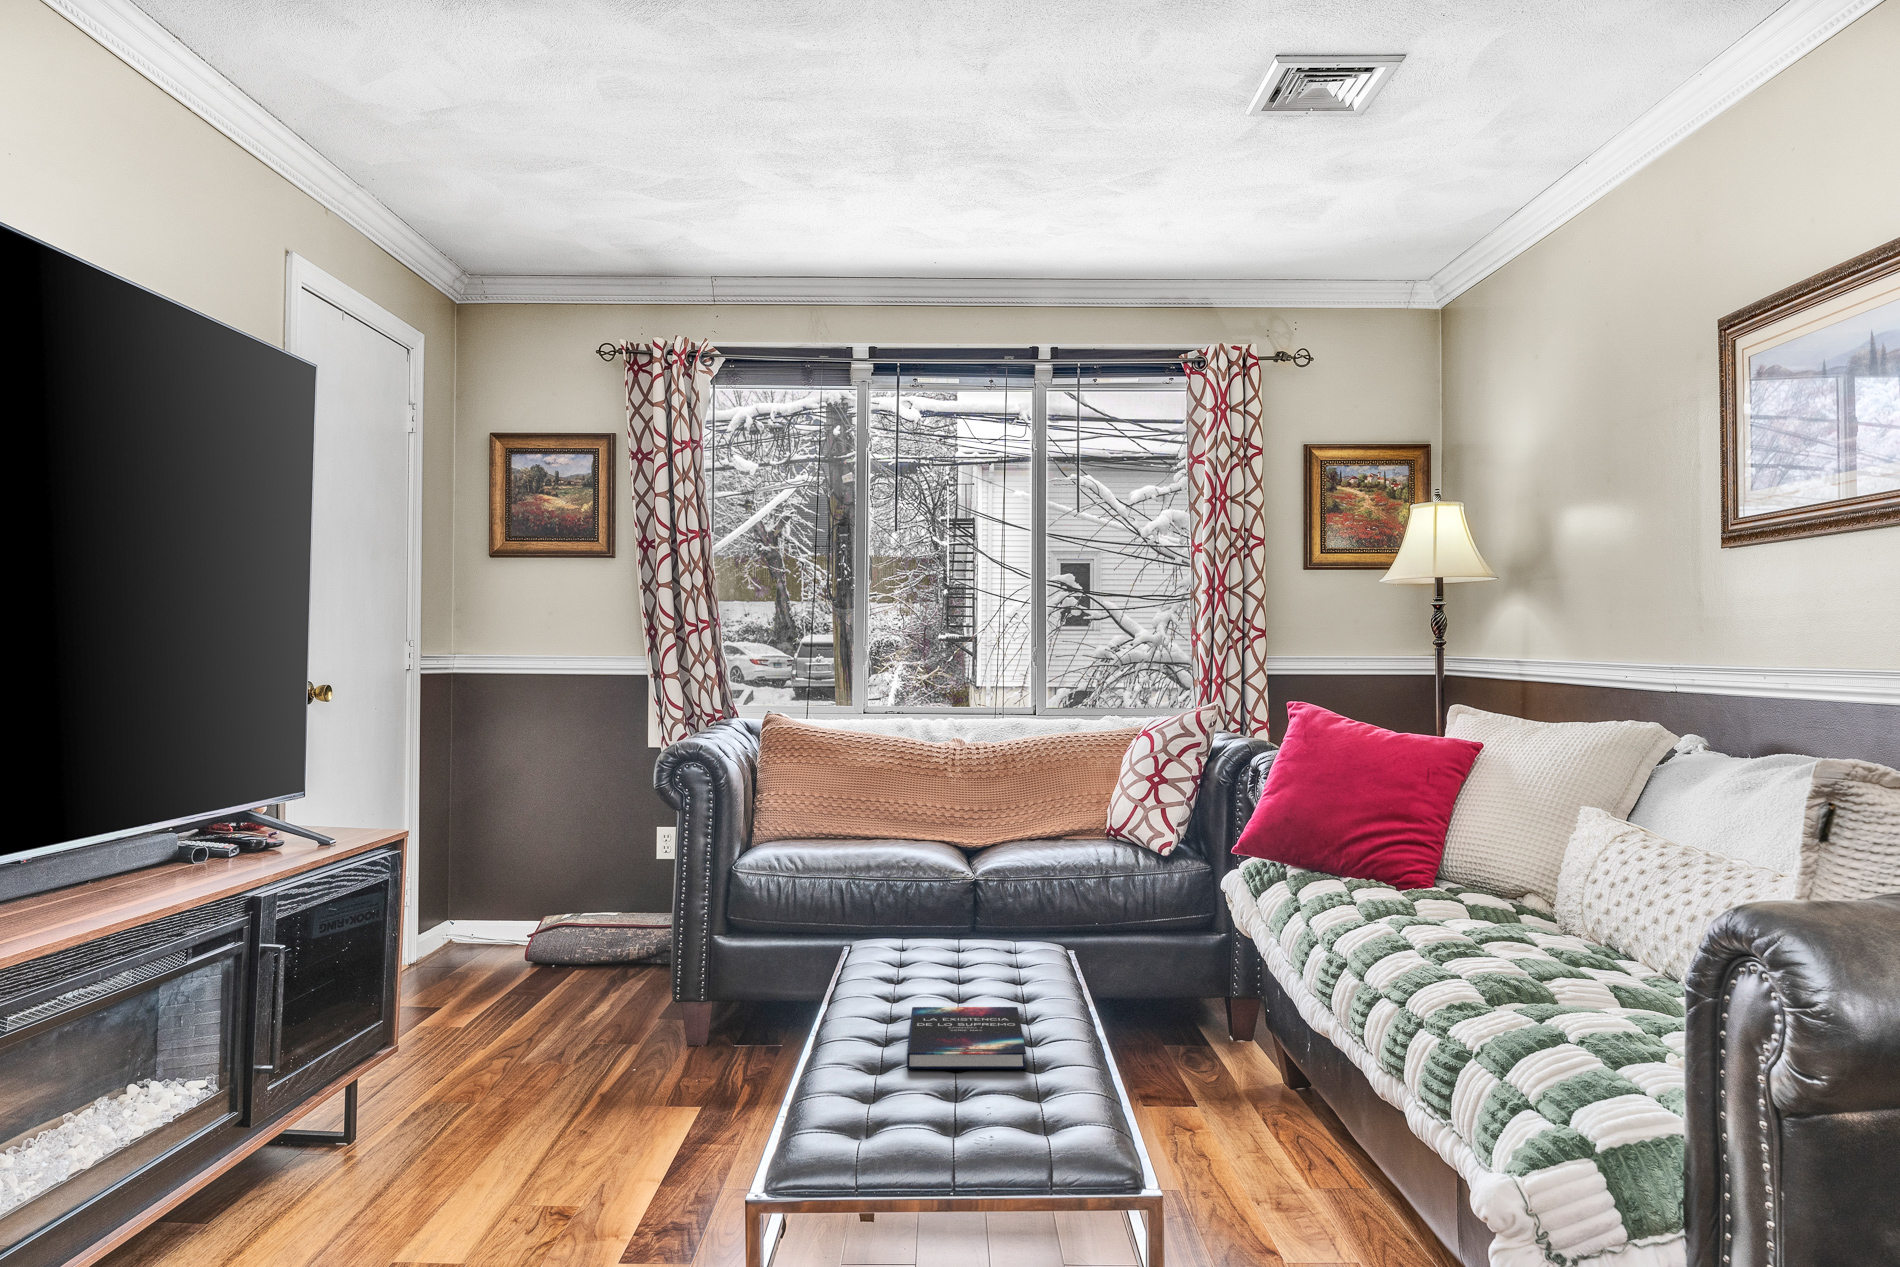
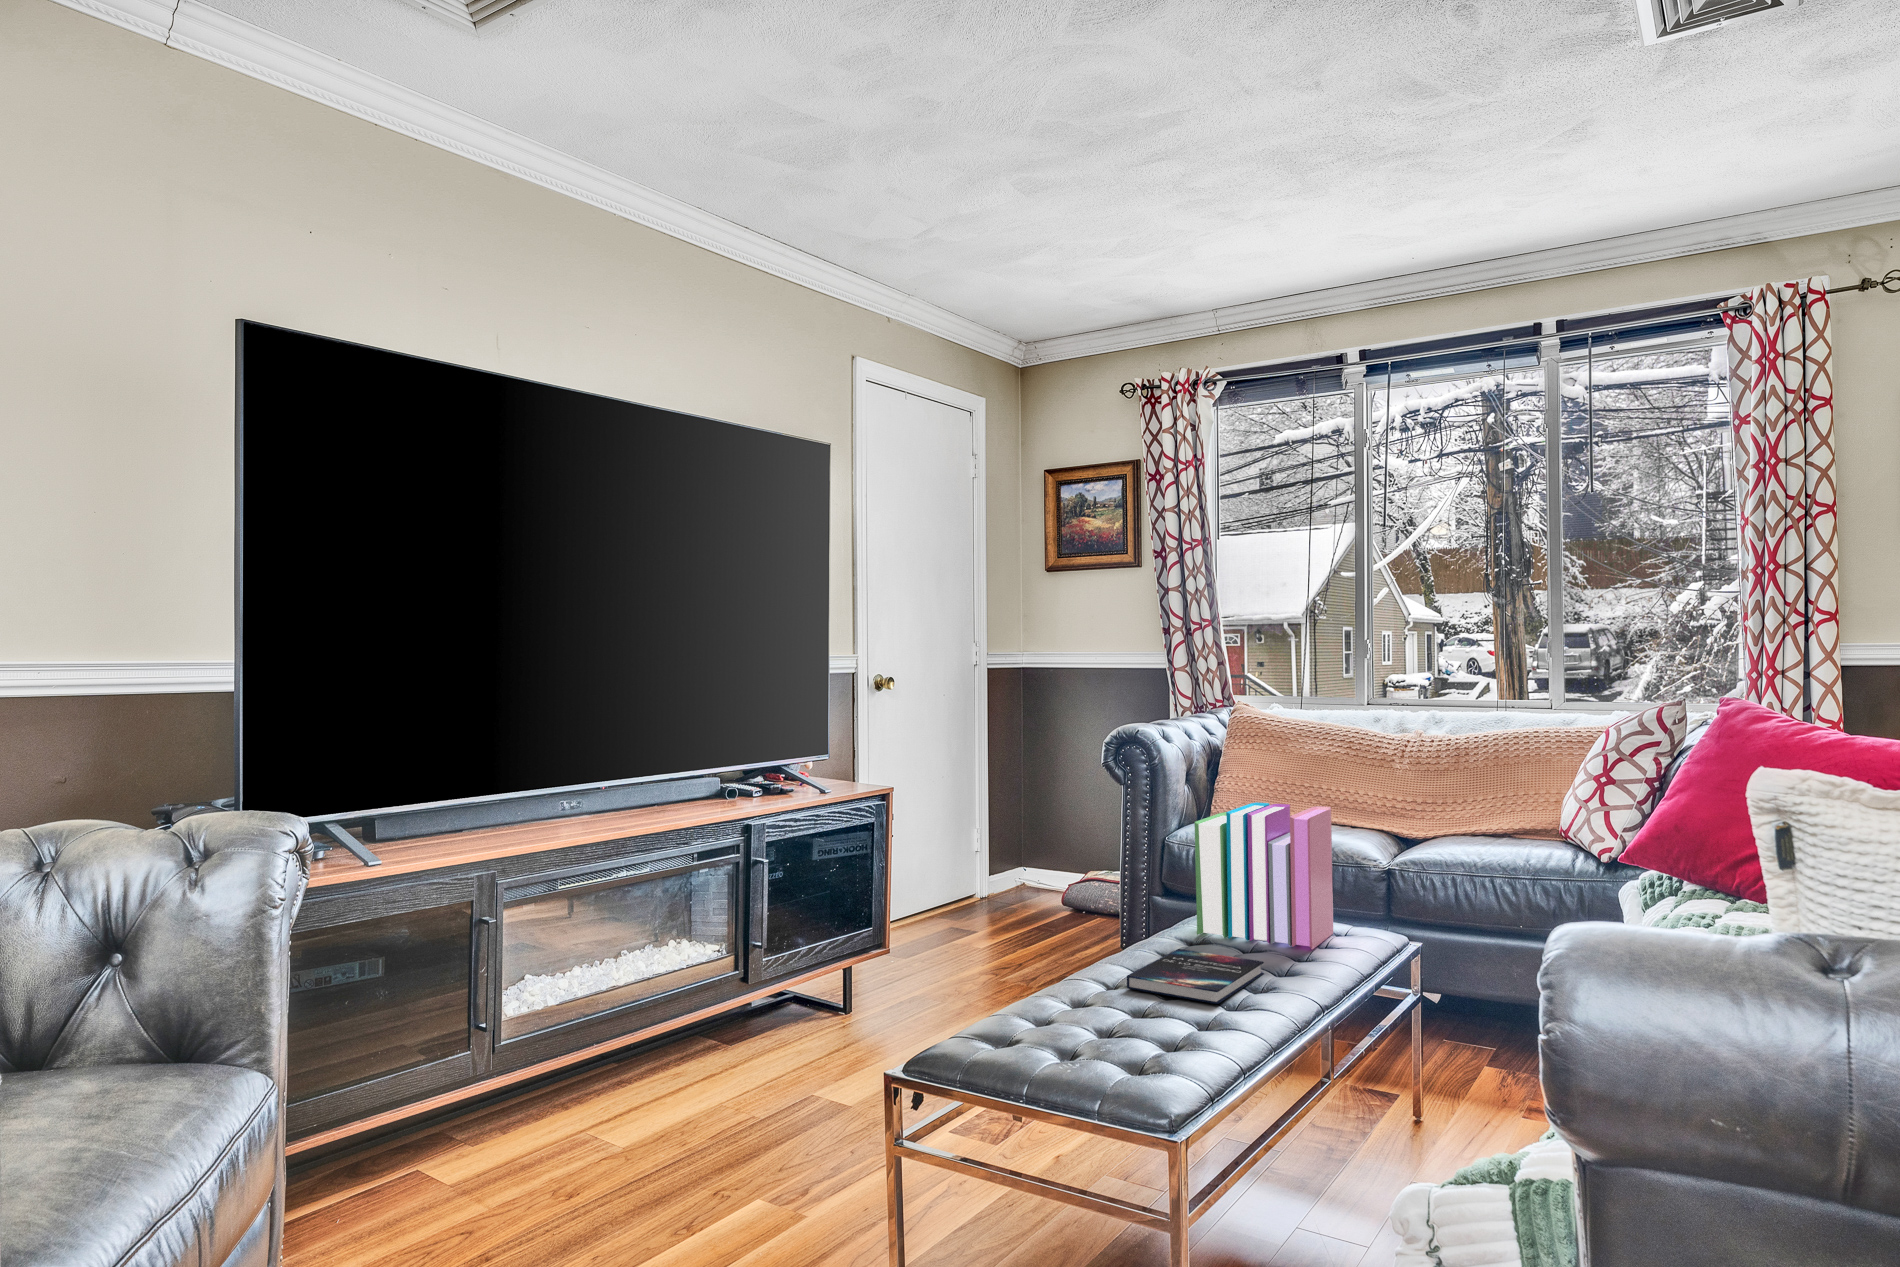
books: none [895,824,1029,985] -> present [1195,802,1333,949]

